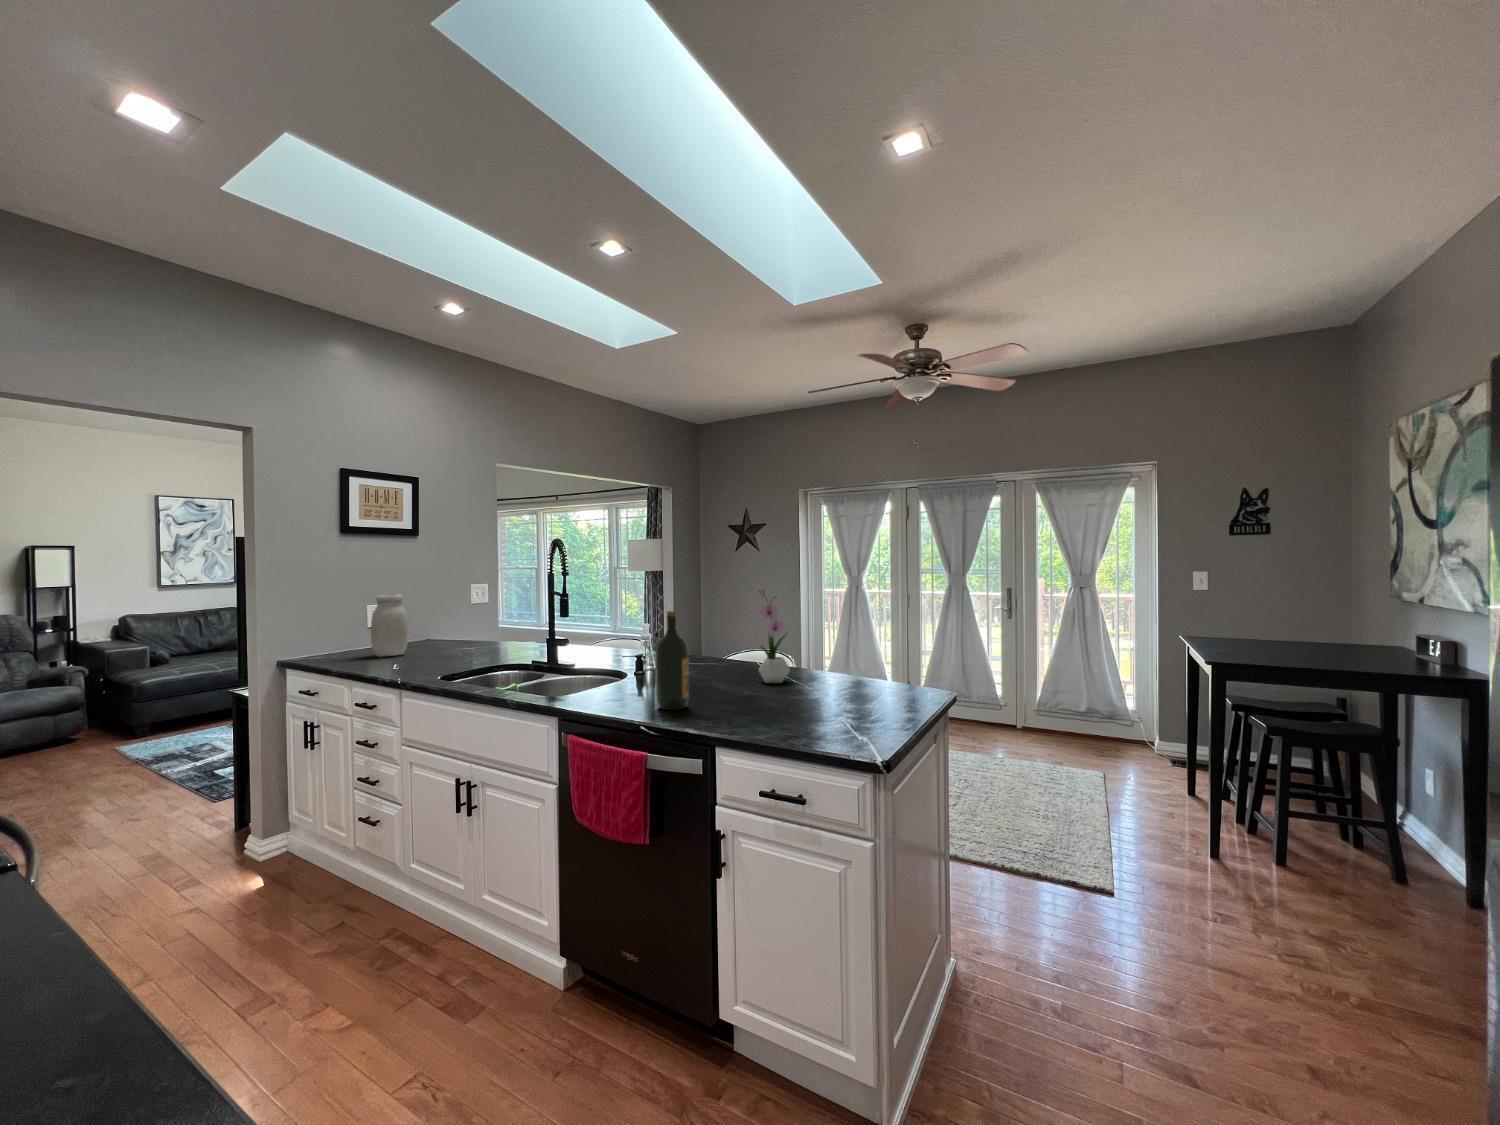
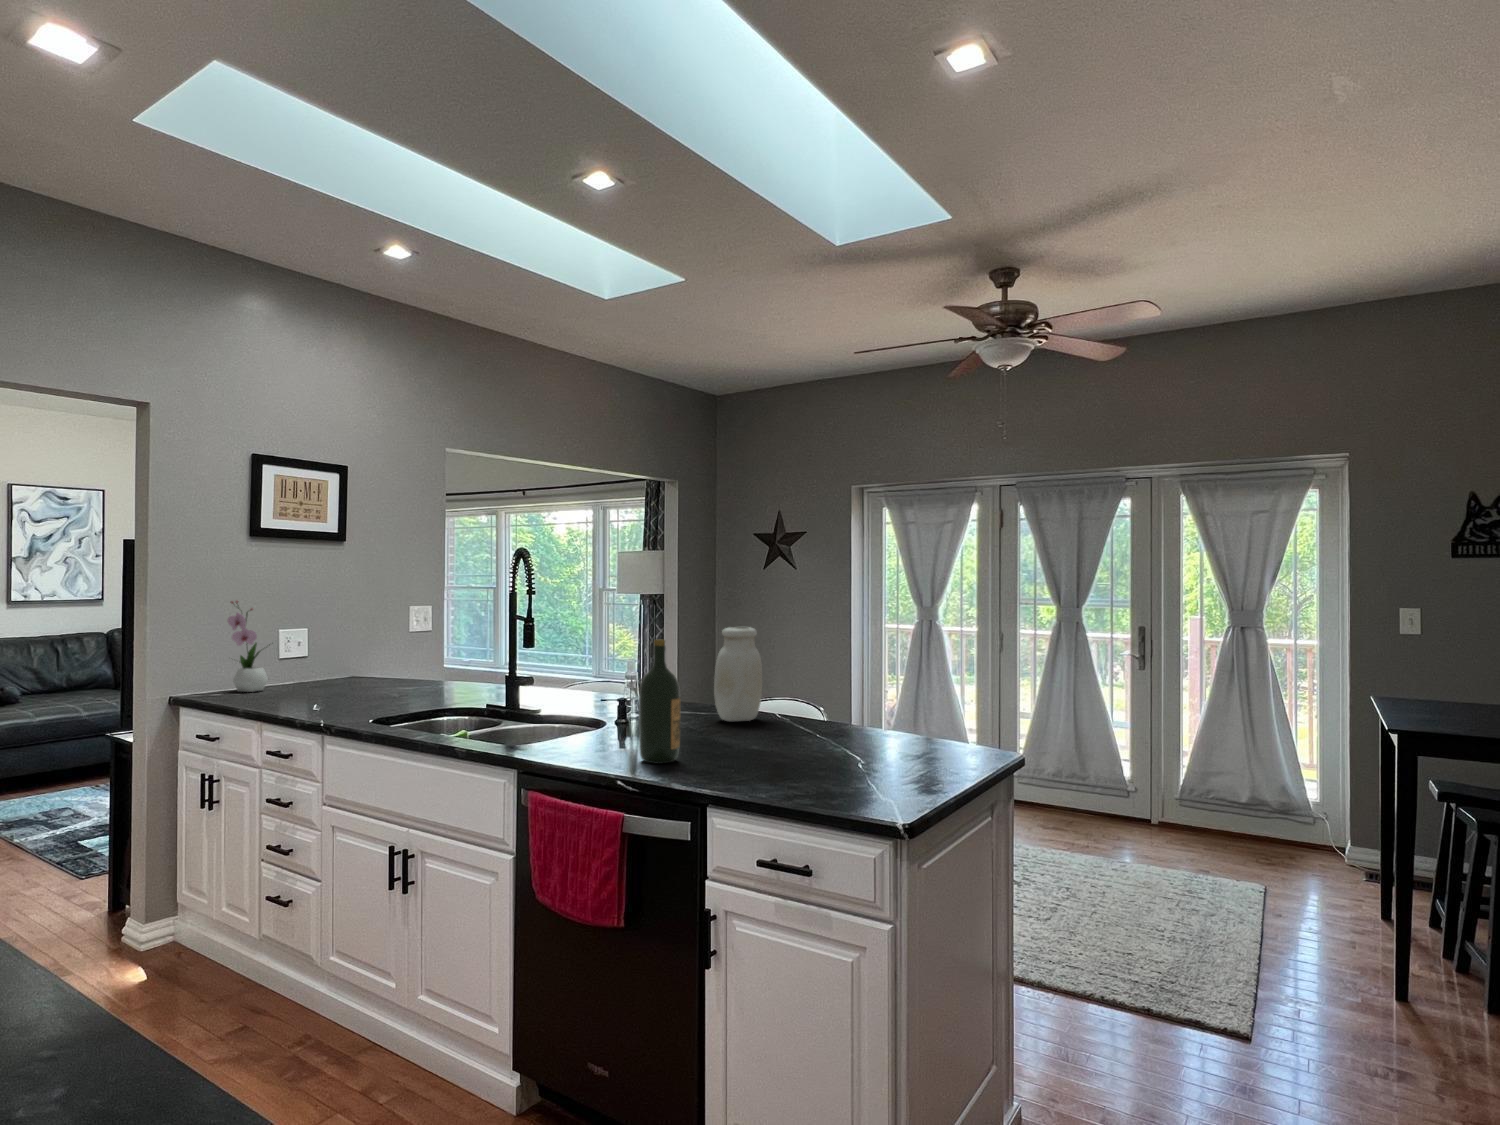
flower arrangement: present [759,590,790,683] -> present [227,601,270,692]
jar: present [371,594,408,657] -> present [714,627,763,722]

